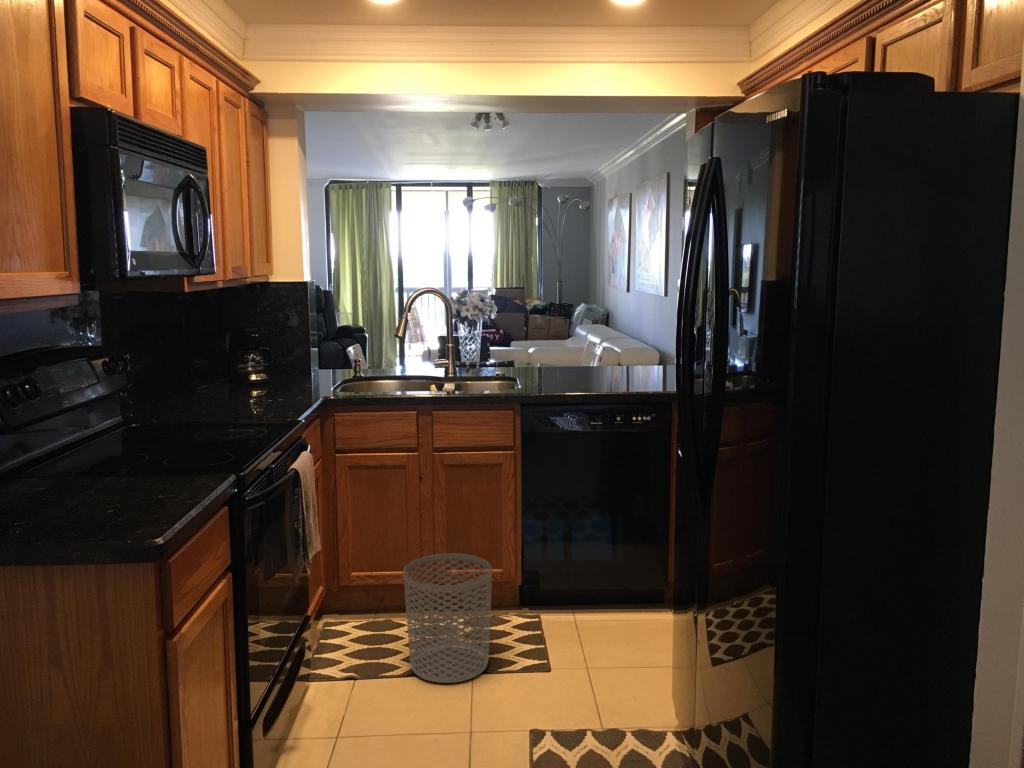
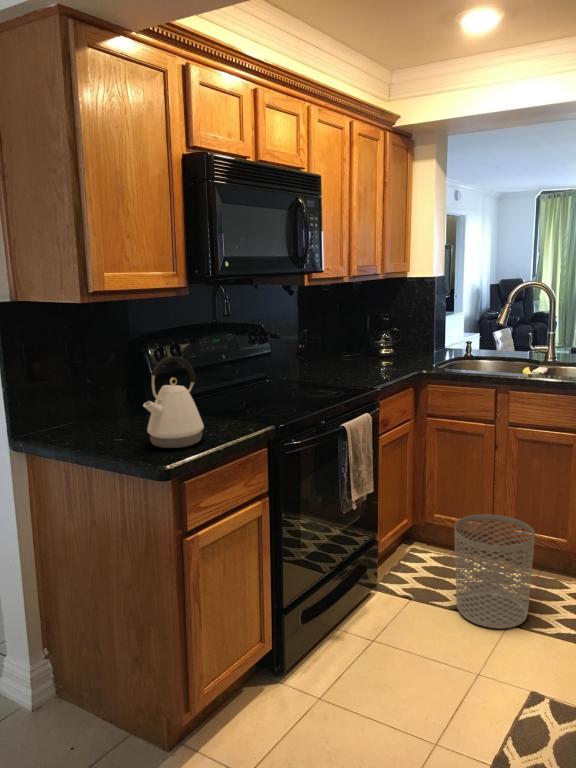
kettle: none [72,383,163,519] -> present [143,356,204,448]

